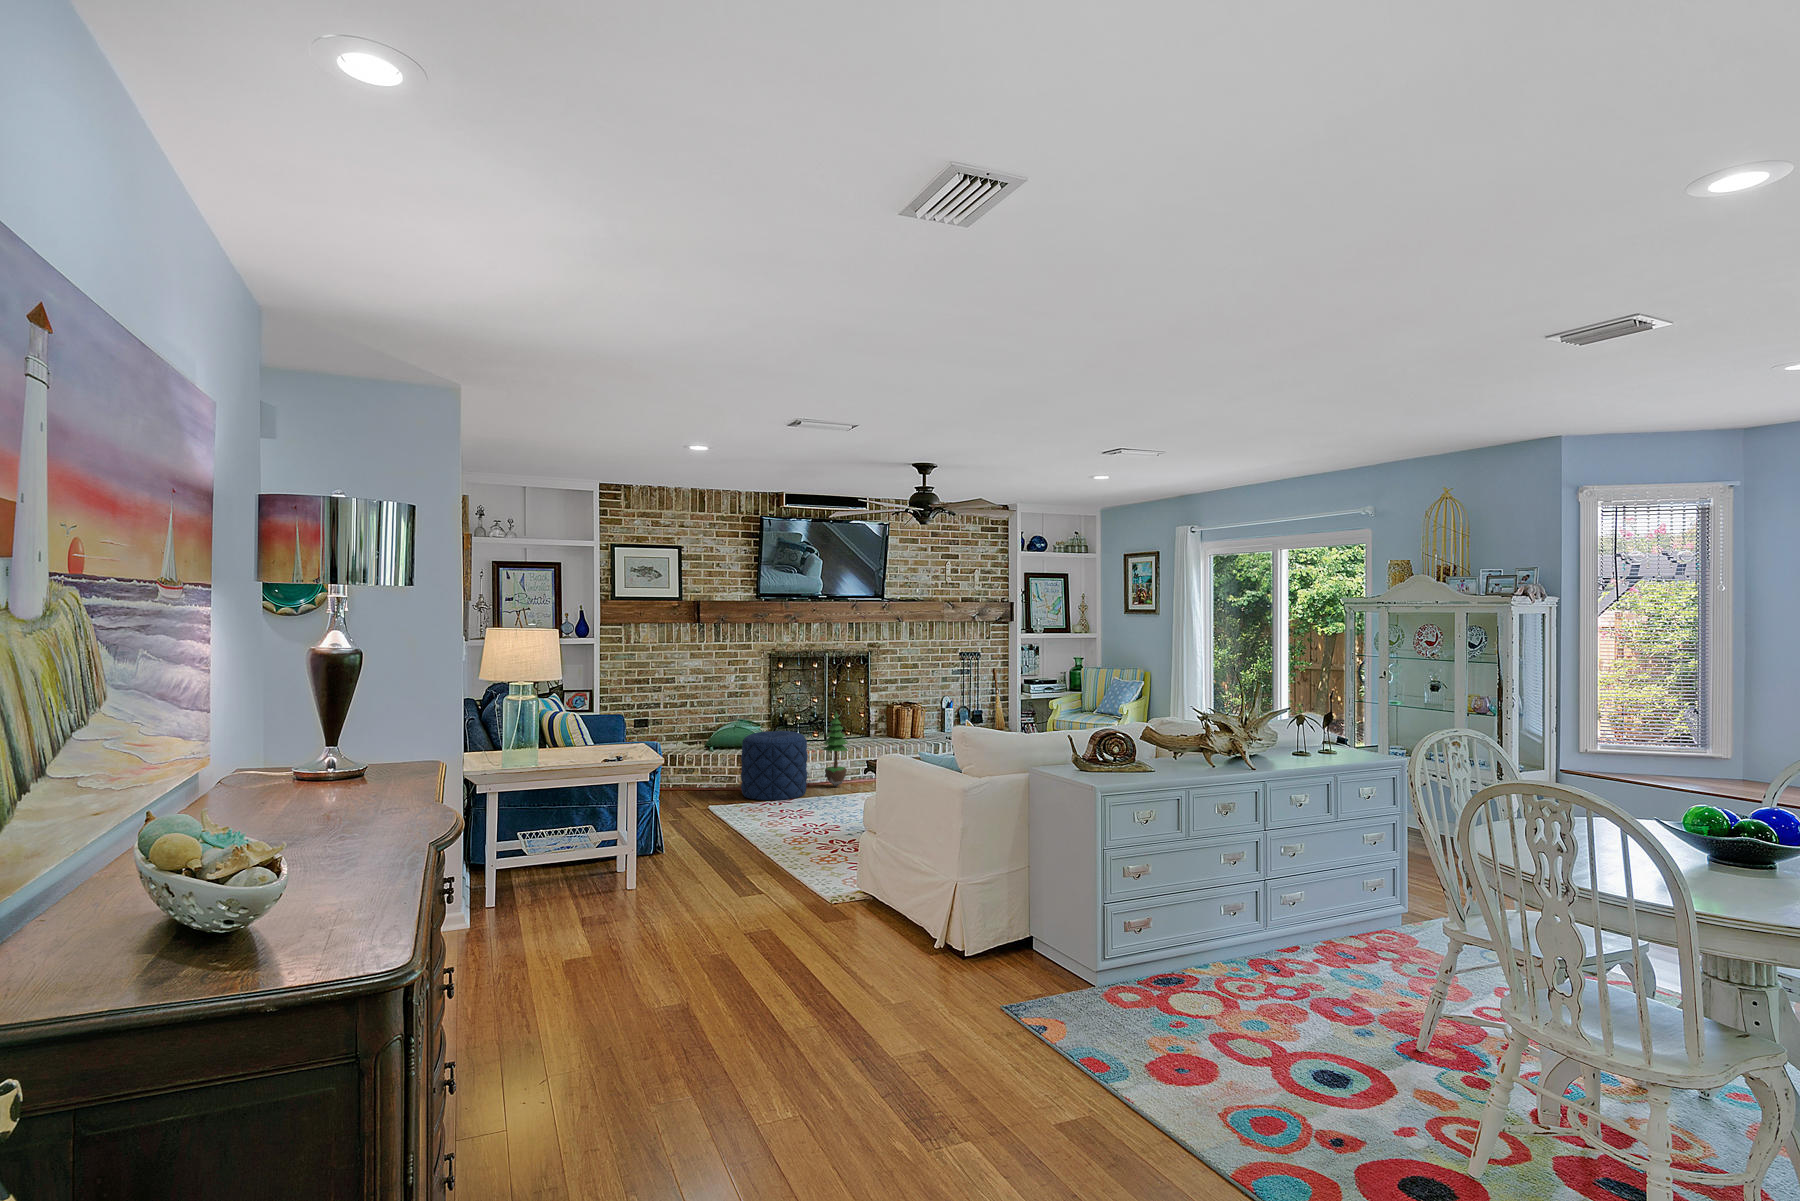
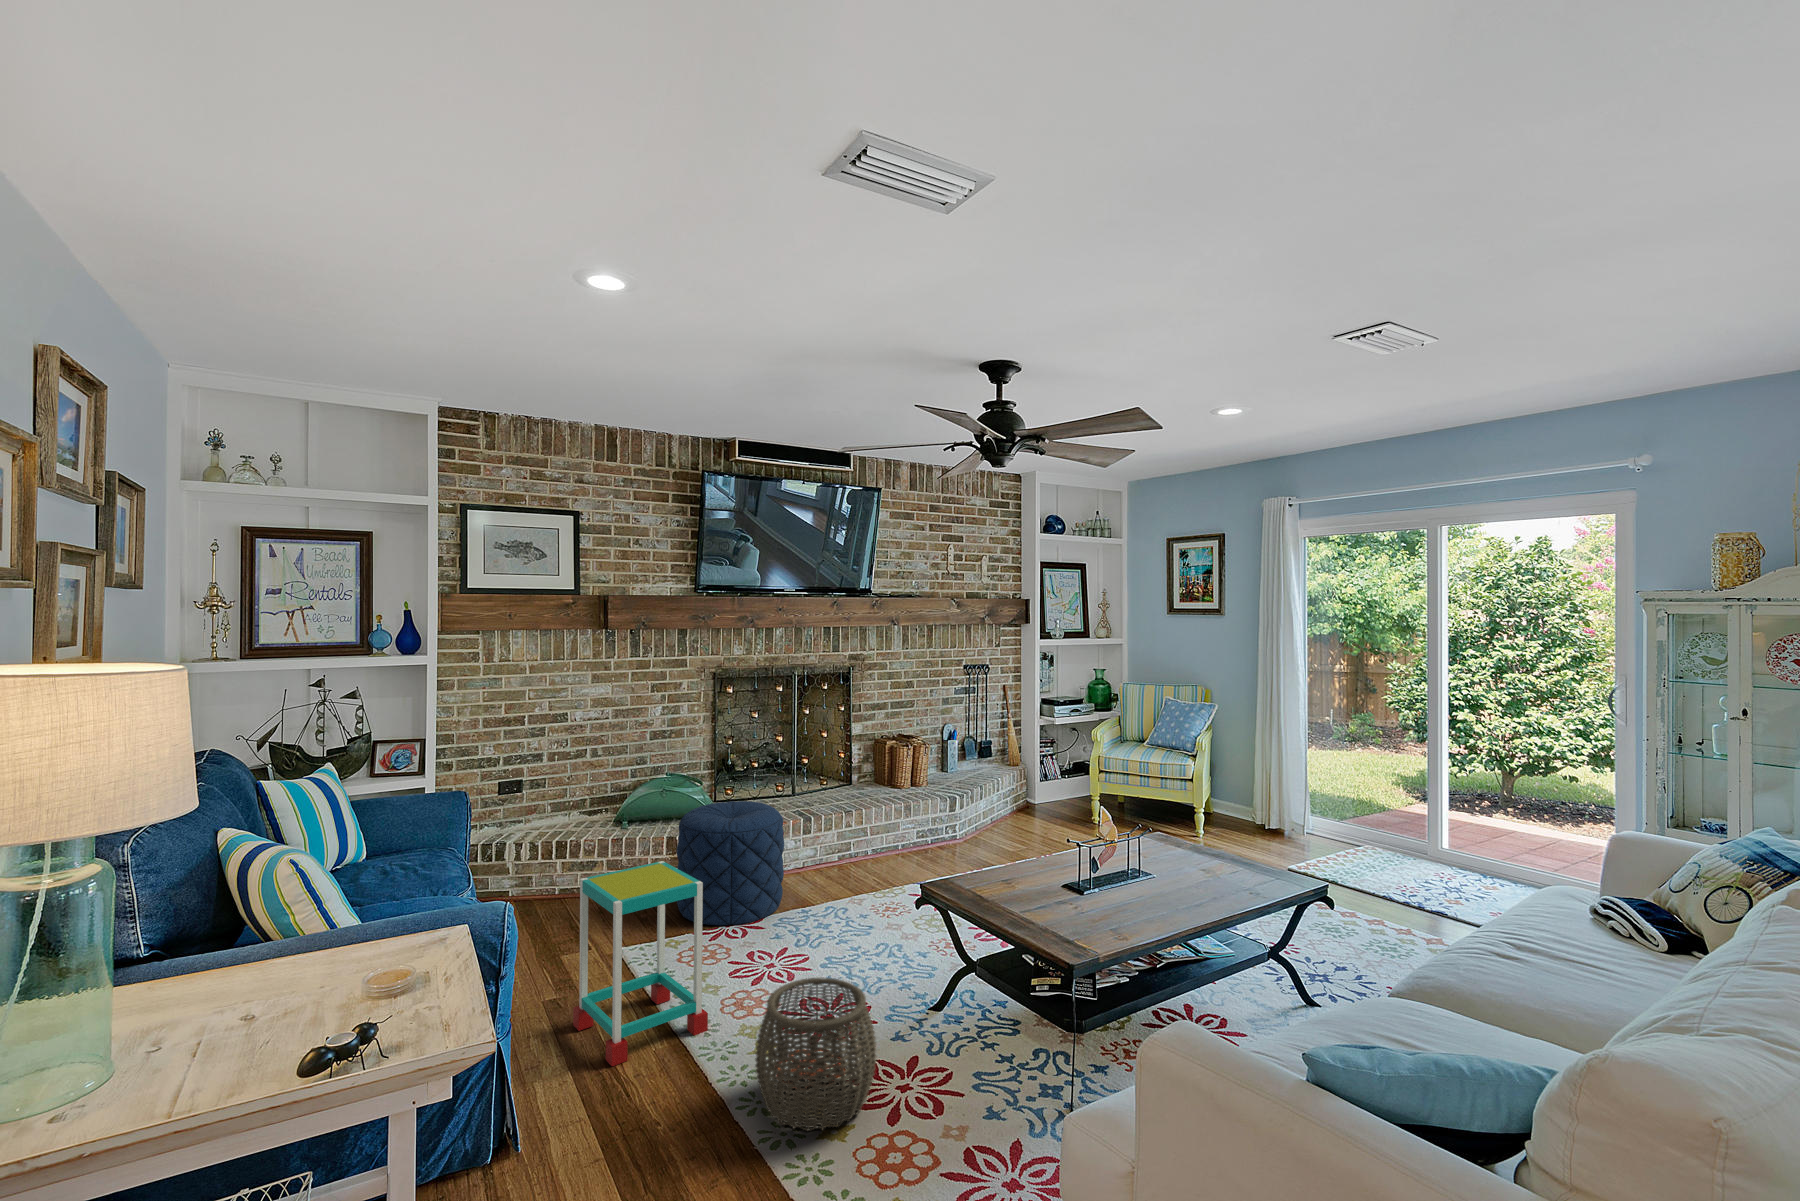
potted tree: present [822,712,848,787] -> none [801,765,843,881]
side table: none [682,745,751,835] -> present [573,861,708,1066]
woven basket: none [768,790,827,850] -> present [755,978,876,1131]

